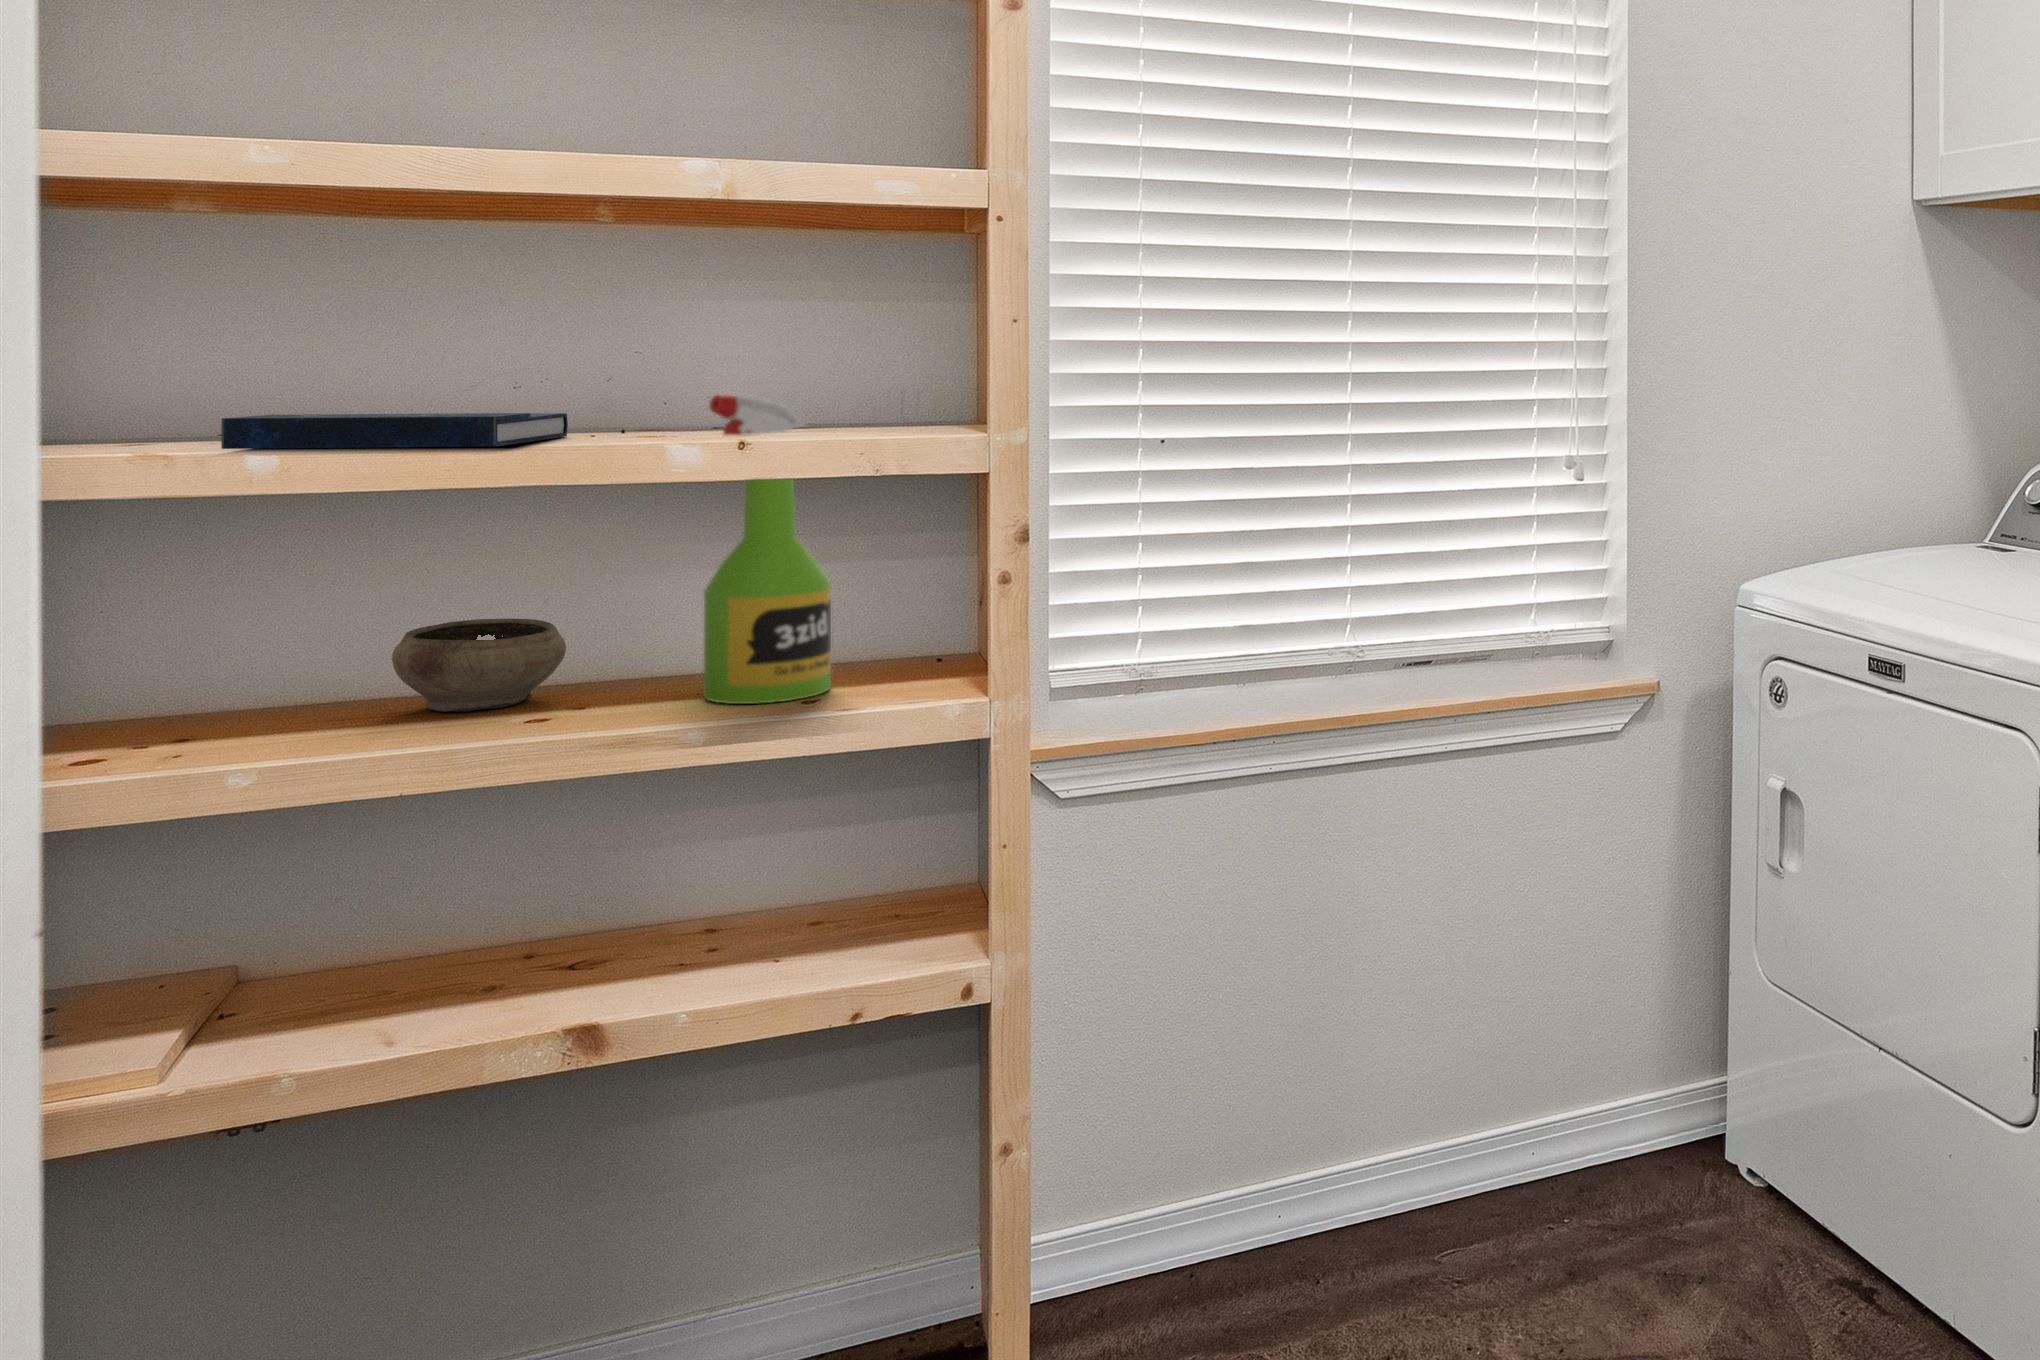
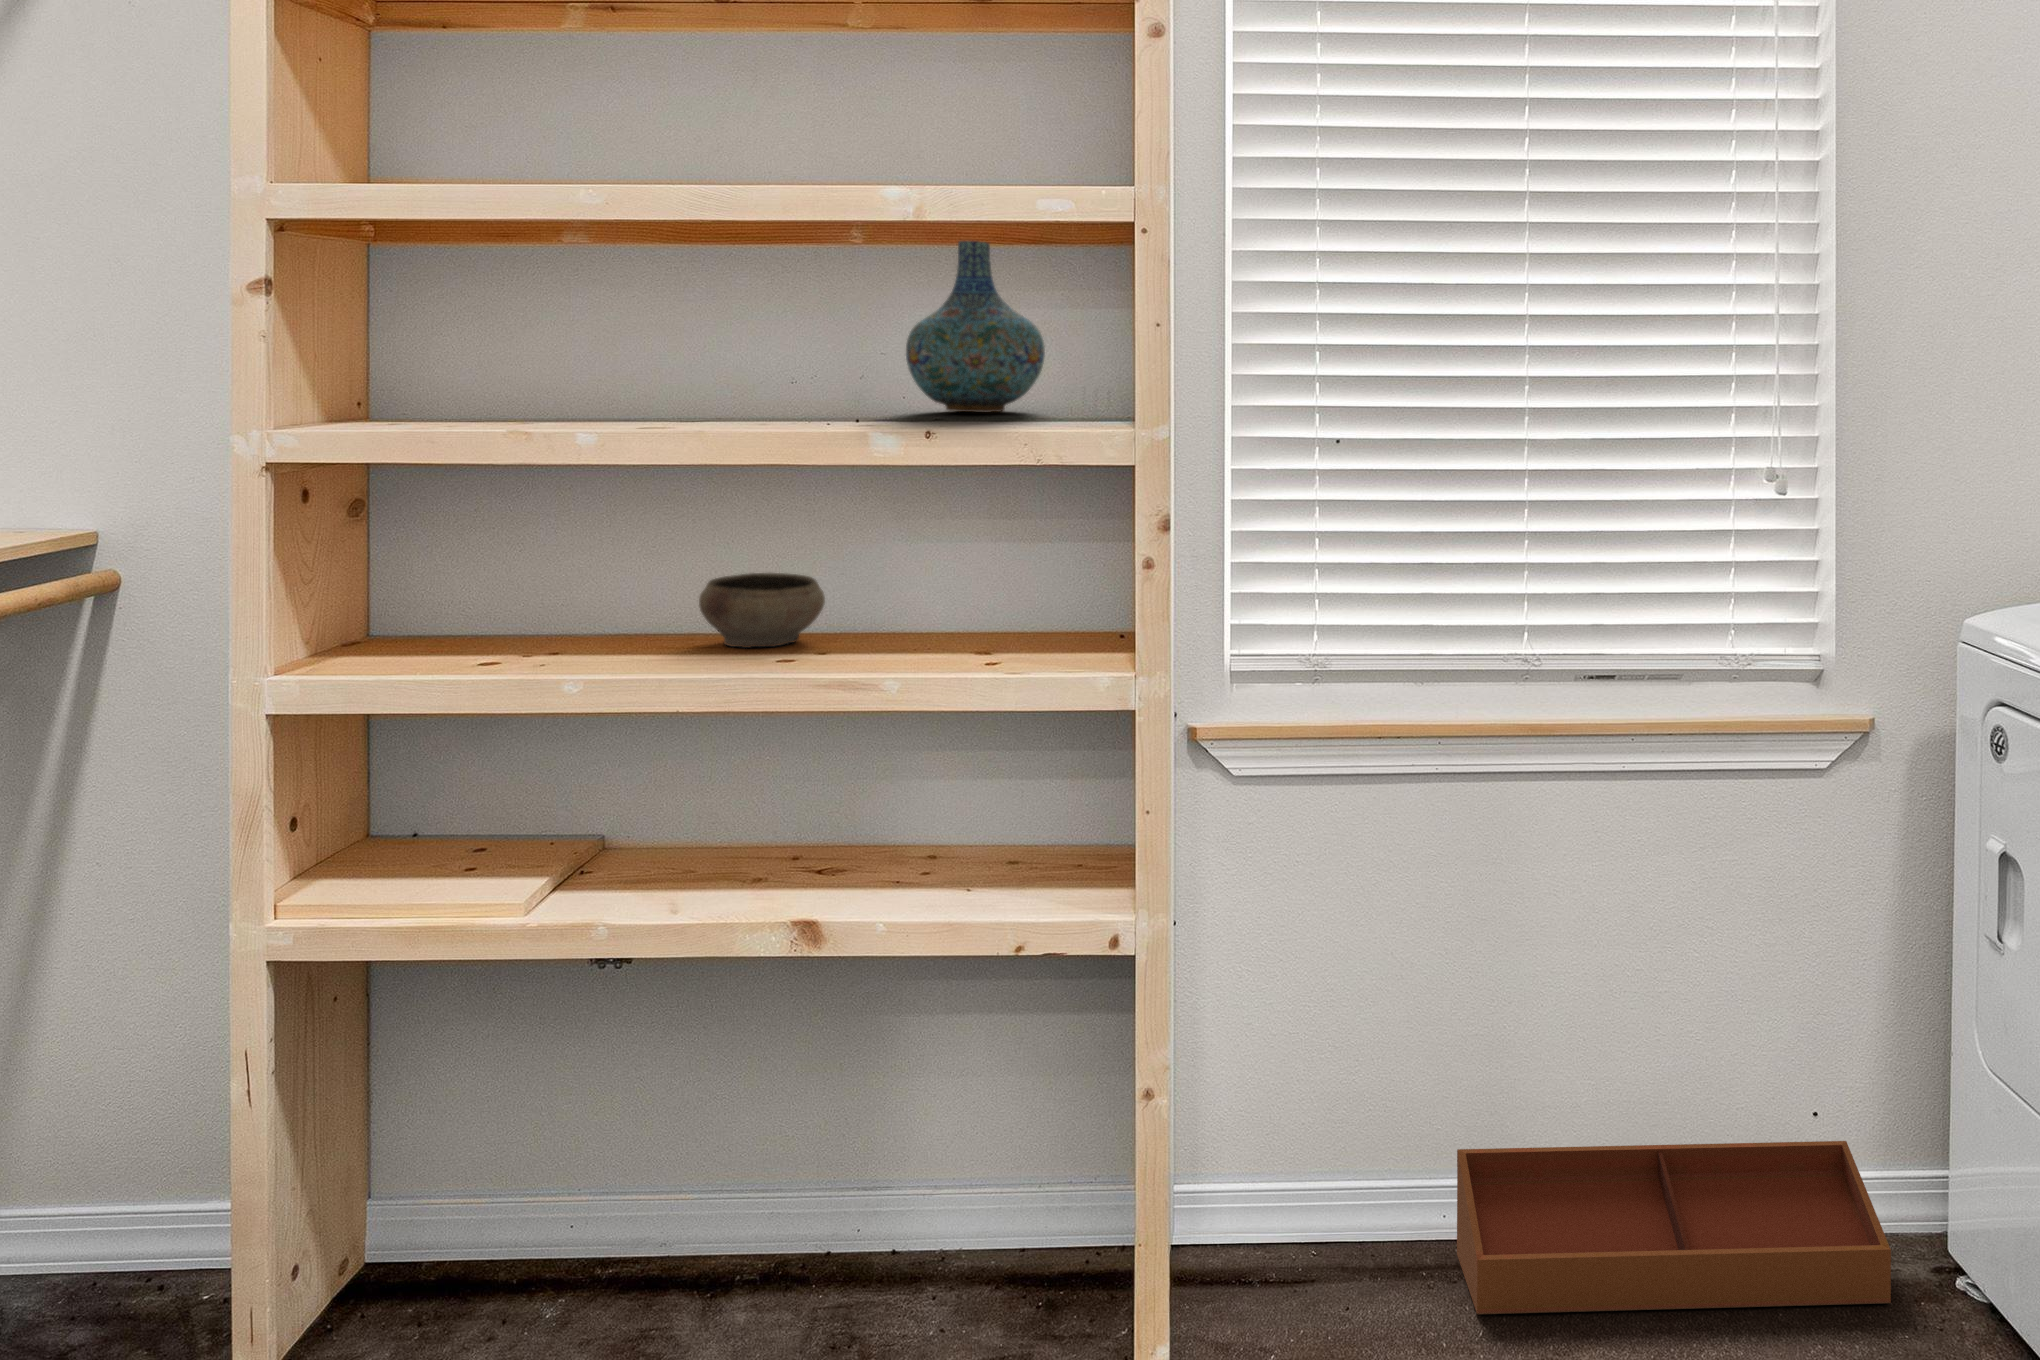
vase: none [664,179,836,419] -> present [906,241,1045,413]
spray bottle: present [704,394,831,704] -> none [894,391,1020,661]
book: present [216,413,568,449] -> none [564,402,814,431]
storage bin: none [1291,1074,1689,1314] -> present [1457,1141,1891,1314]

